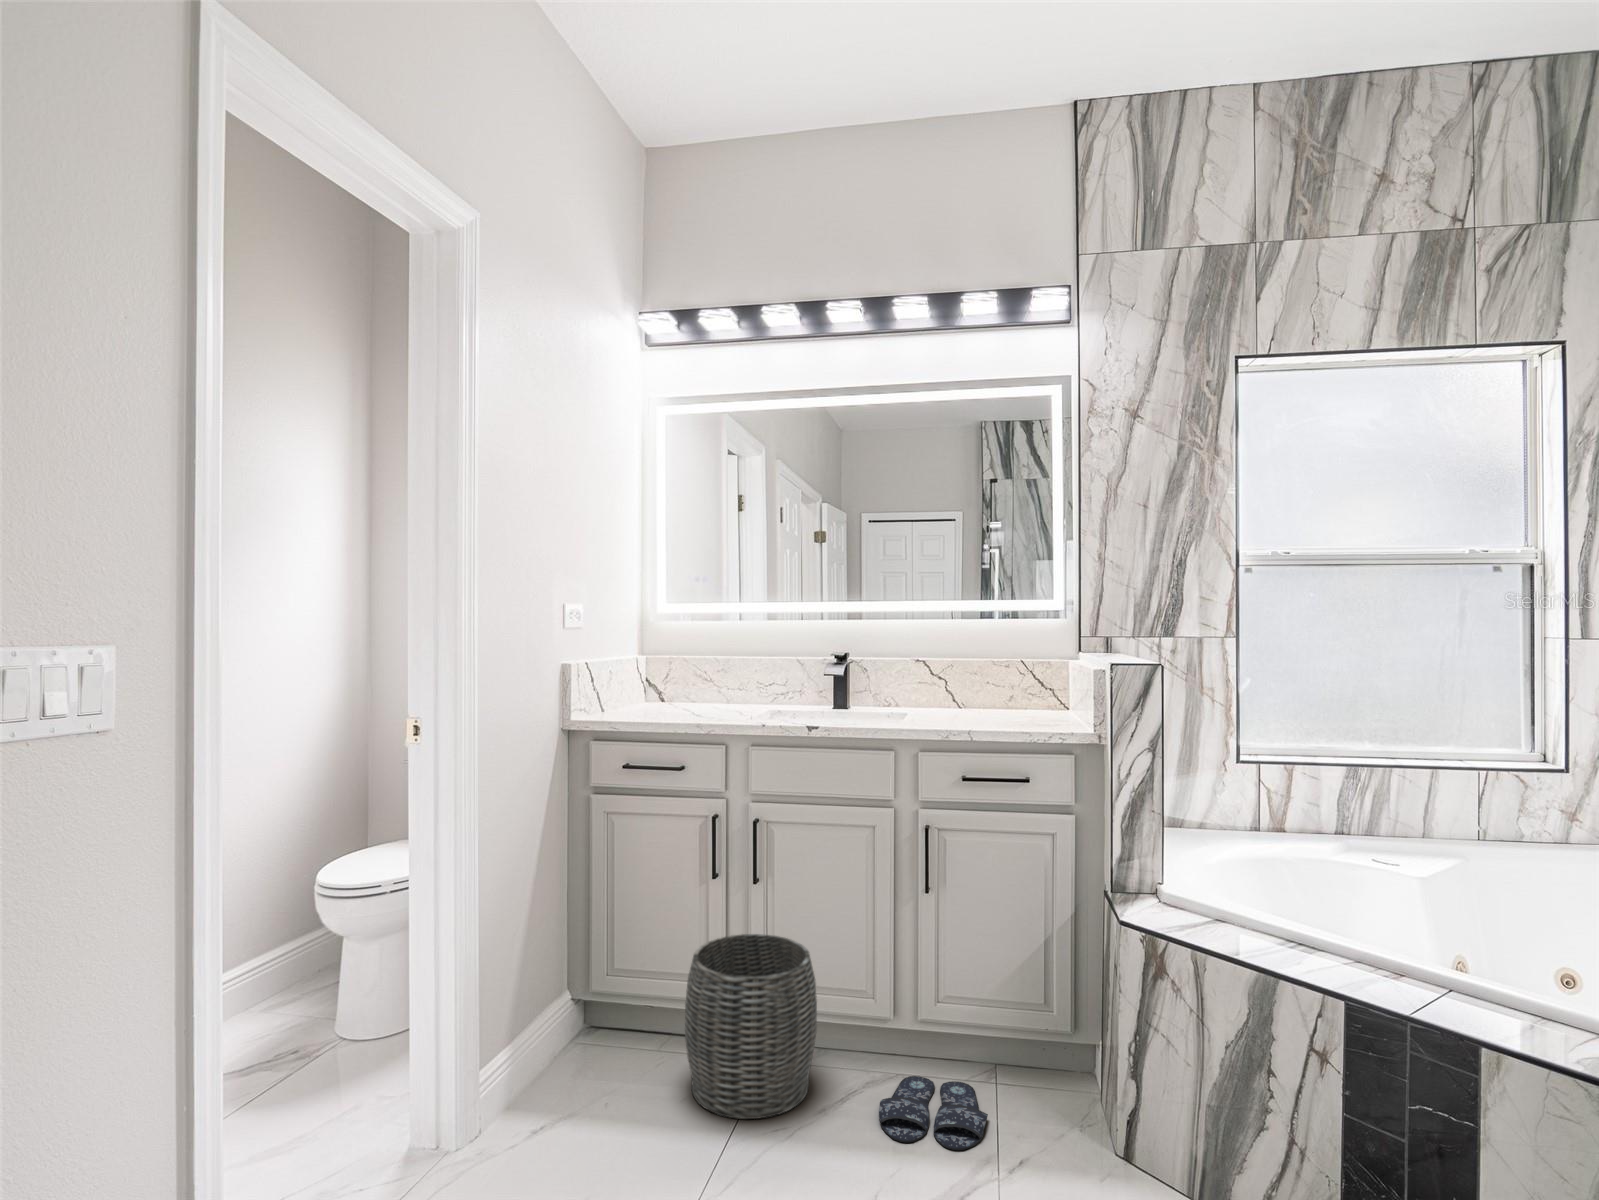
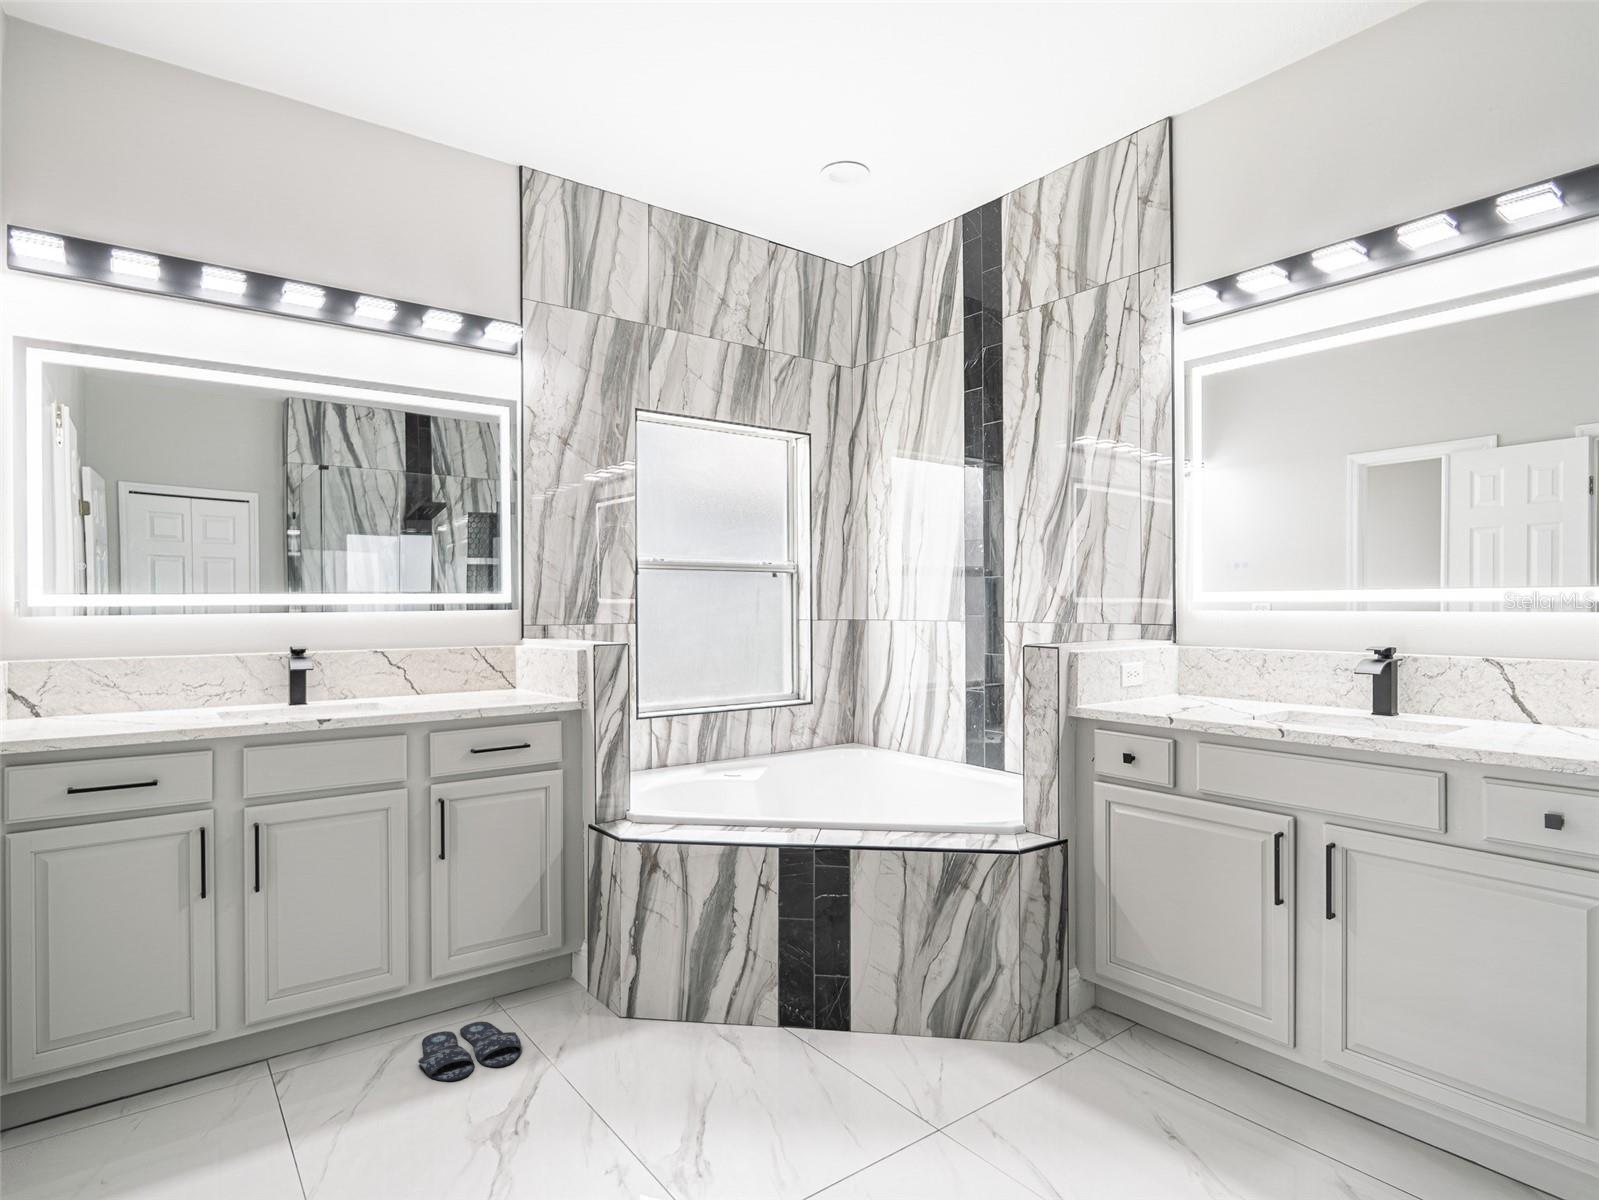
woven basket: present [685,934,817,1119] -> none [185,945,348,1144]

